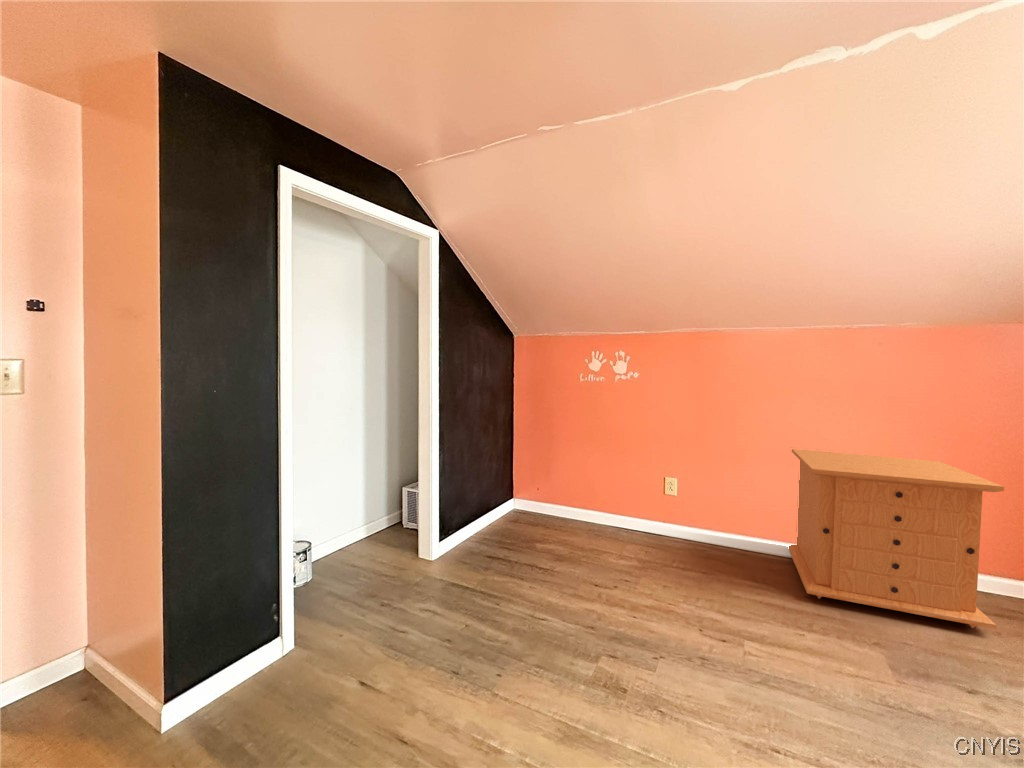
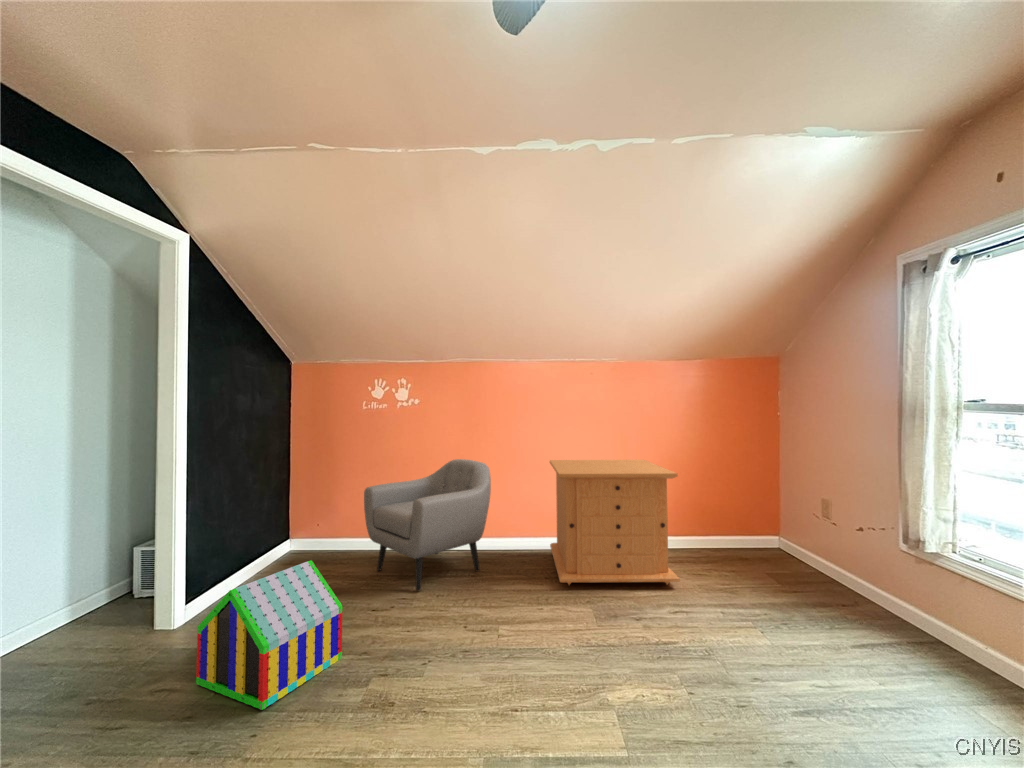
armchair: none [583,438,718,569] -> present [364,459,491,591]
toy house: none [452,527,571,659] -> present [196,560,342,710]

